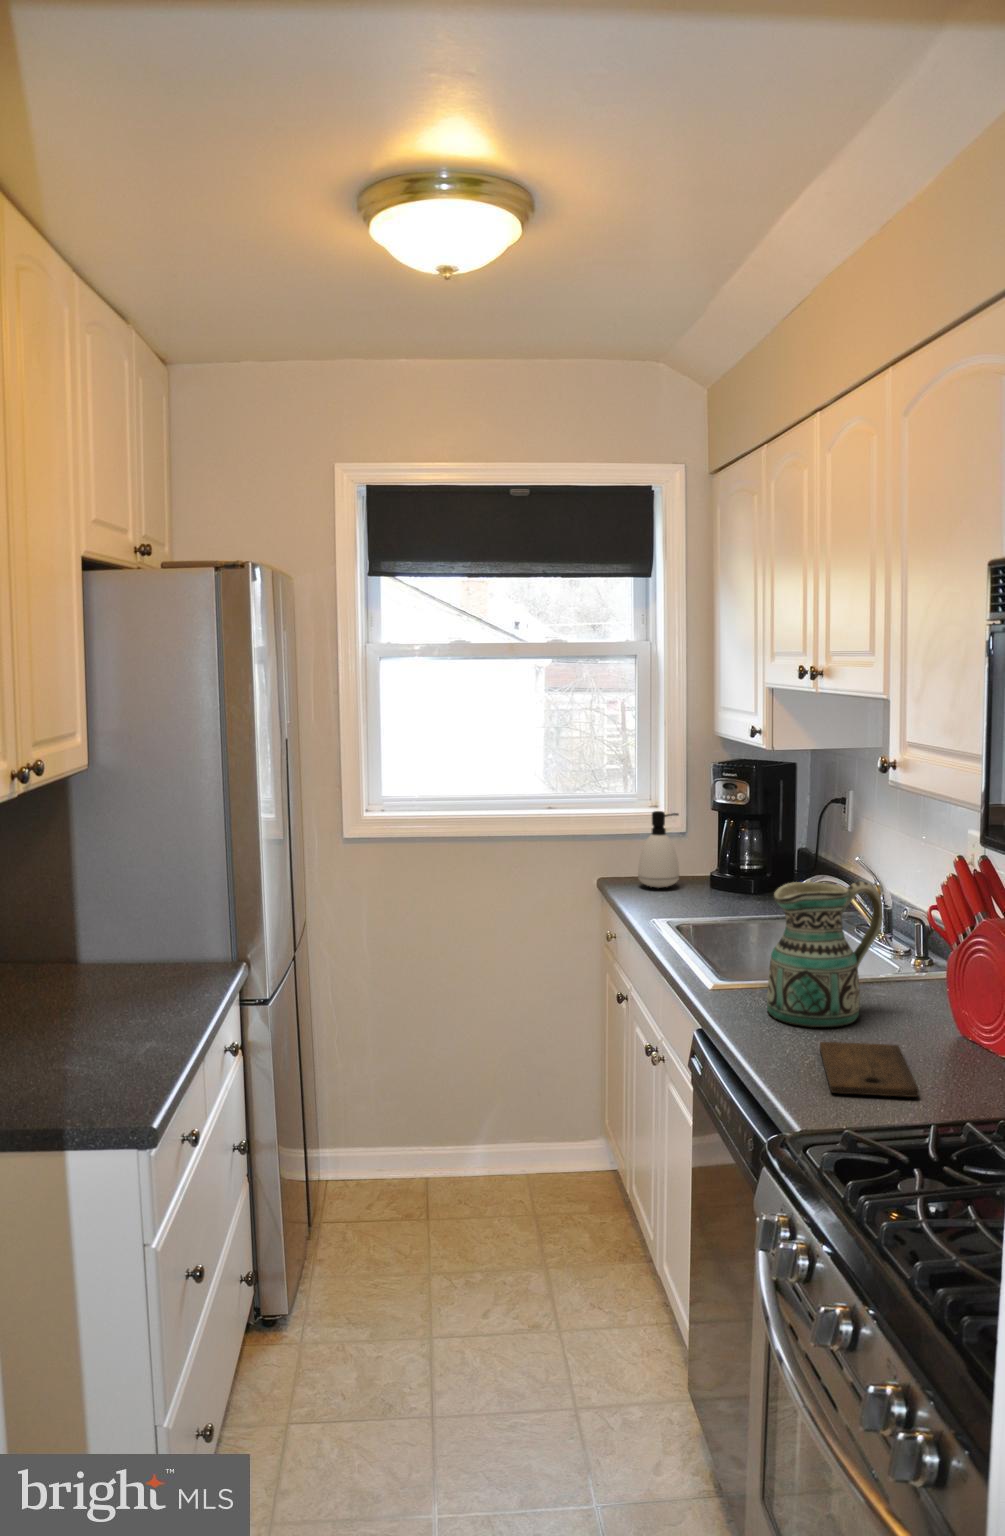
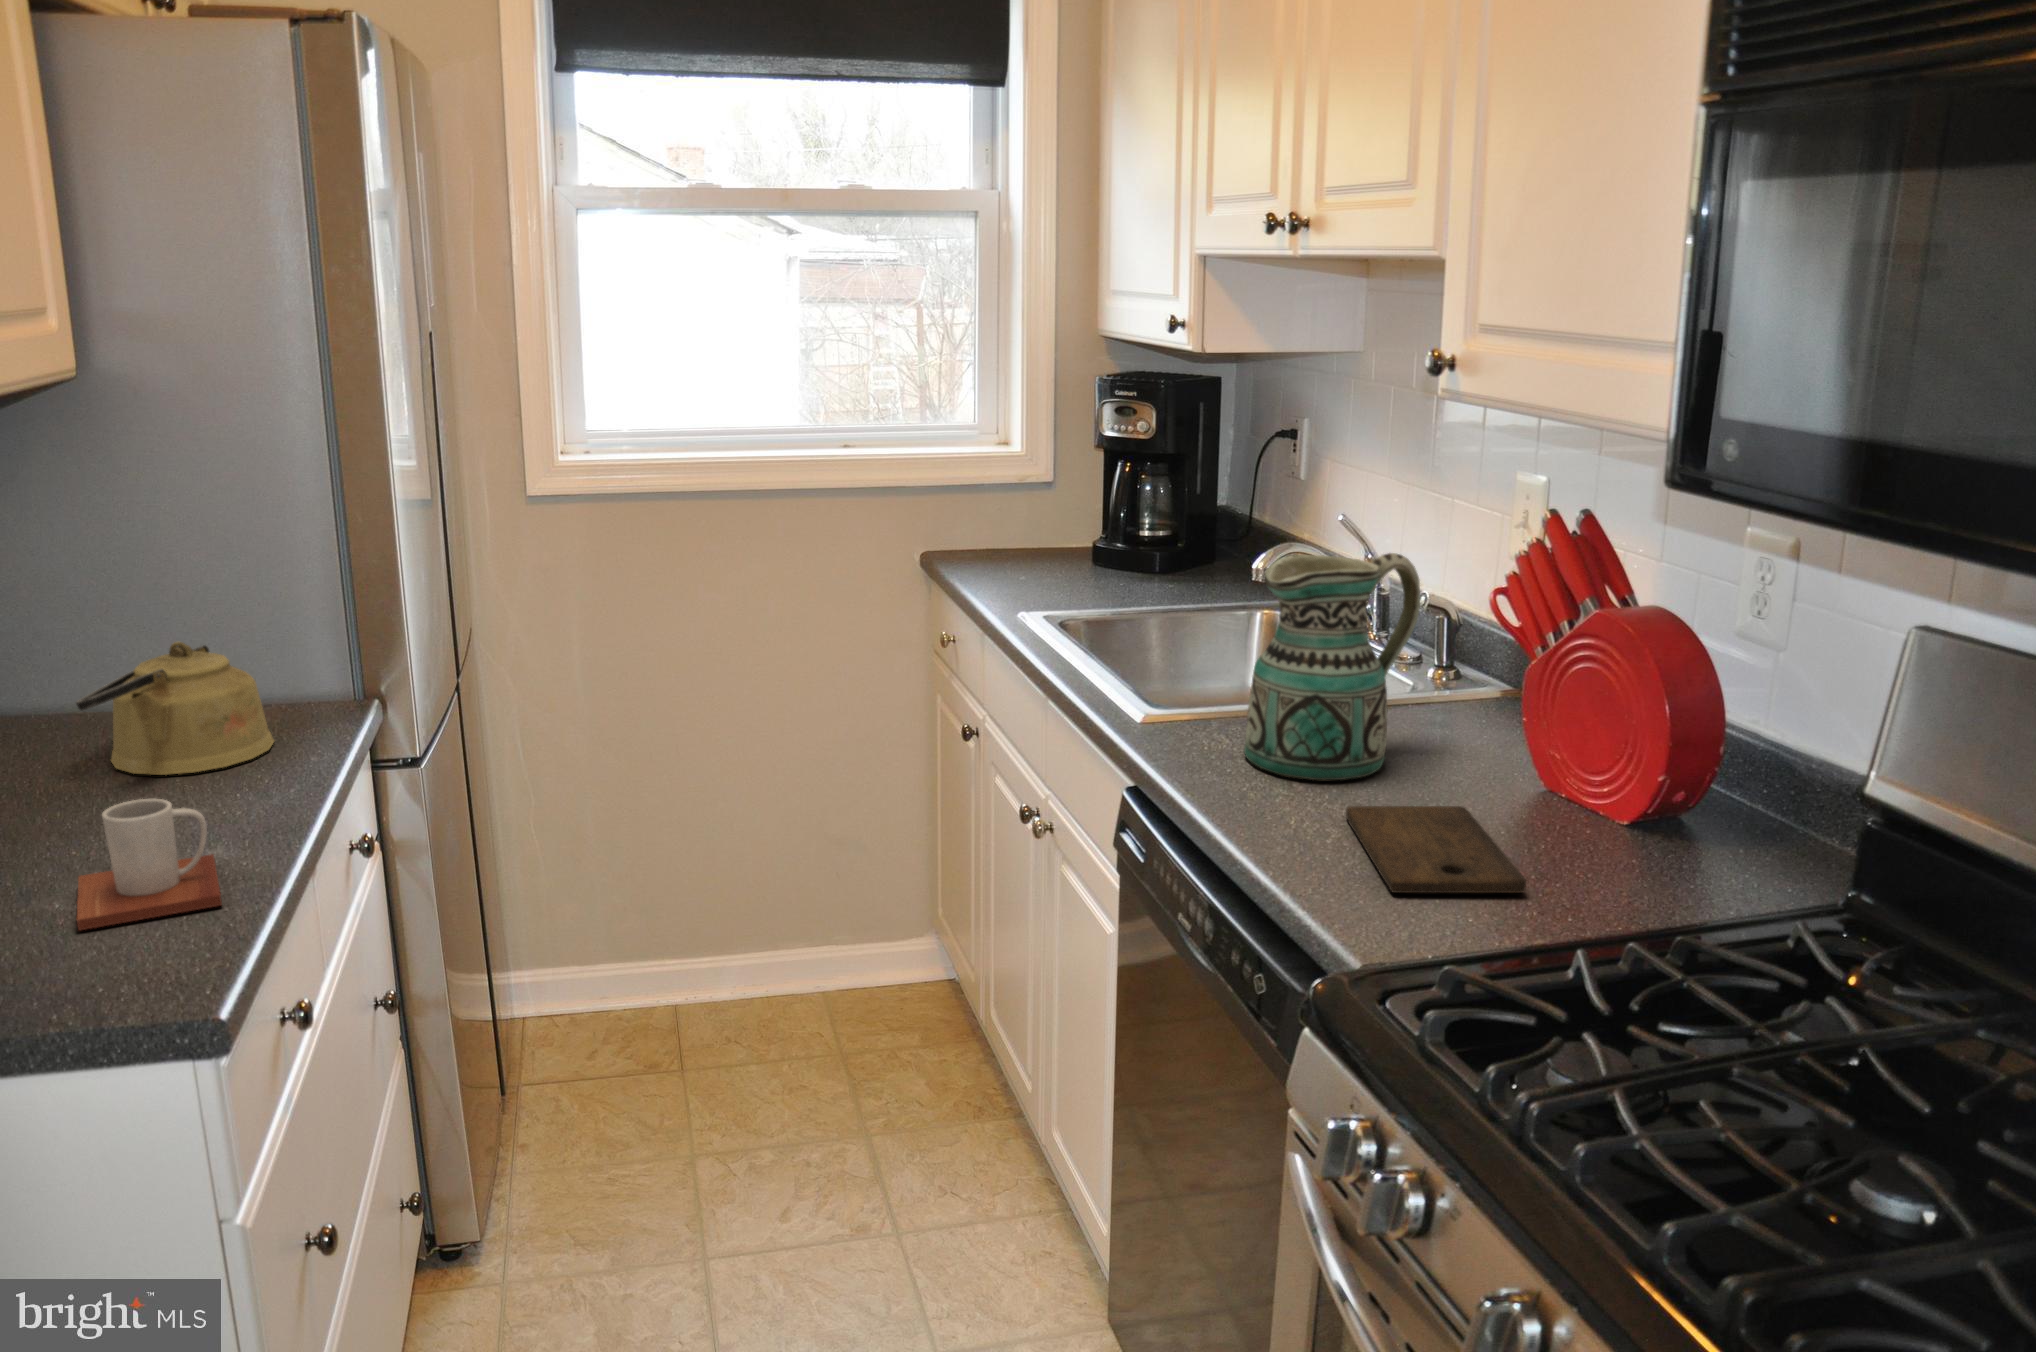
soap dispenser: present [638,811,679,888] -> none [991,451,1052,566]
kettle: none [86,922,189,998] -> present [76,642,274,775]
mug: none [84,1006,157,1076] -> present [77,799,222,930]

